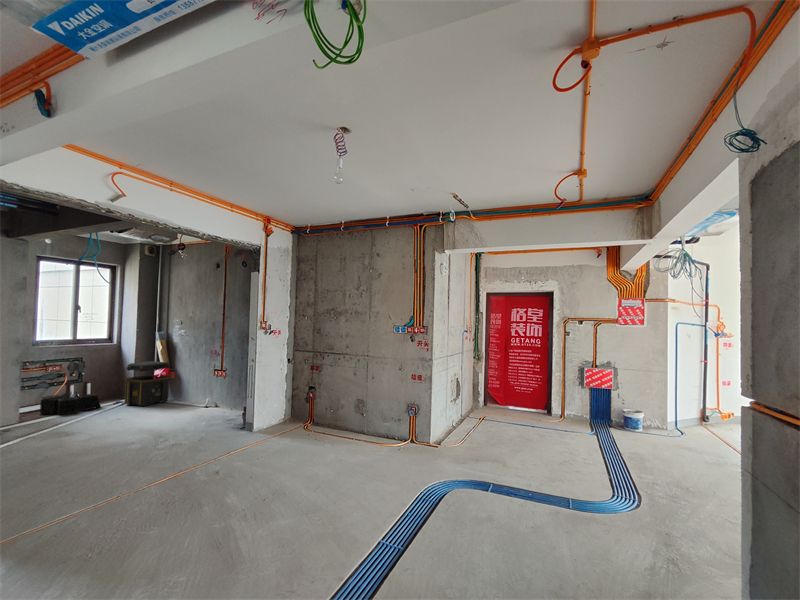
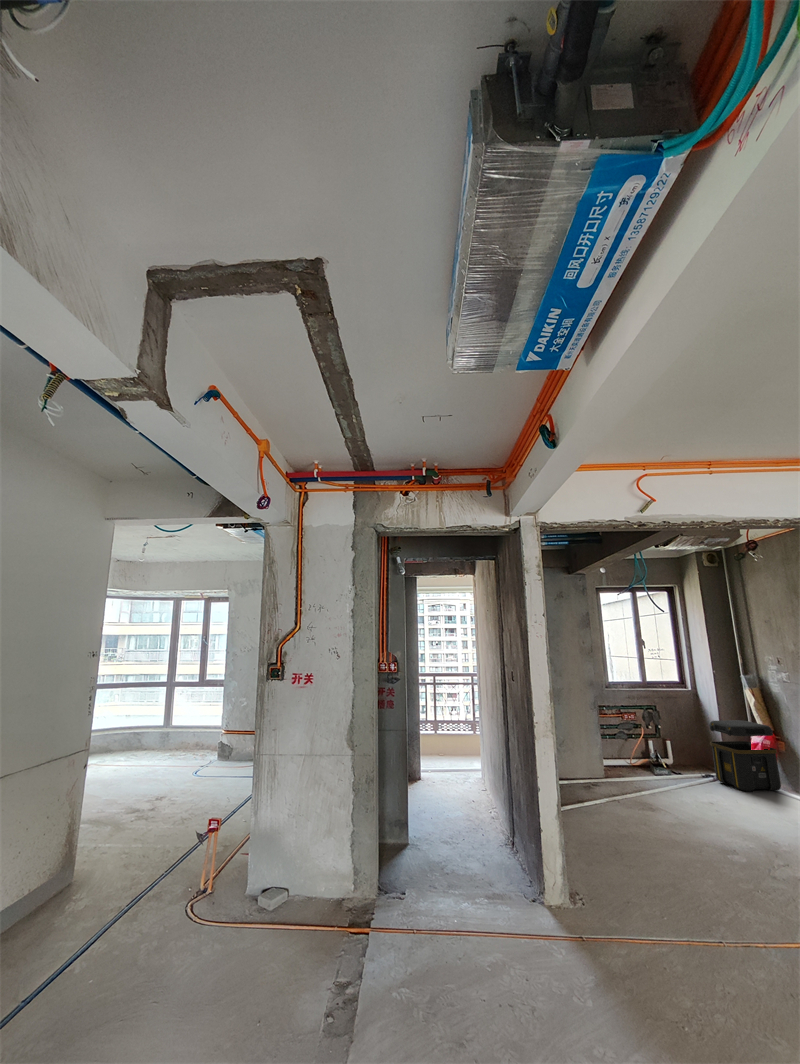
storage bin: present [40,394,100,415] -> none [623,749,687,779]

